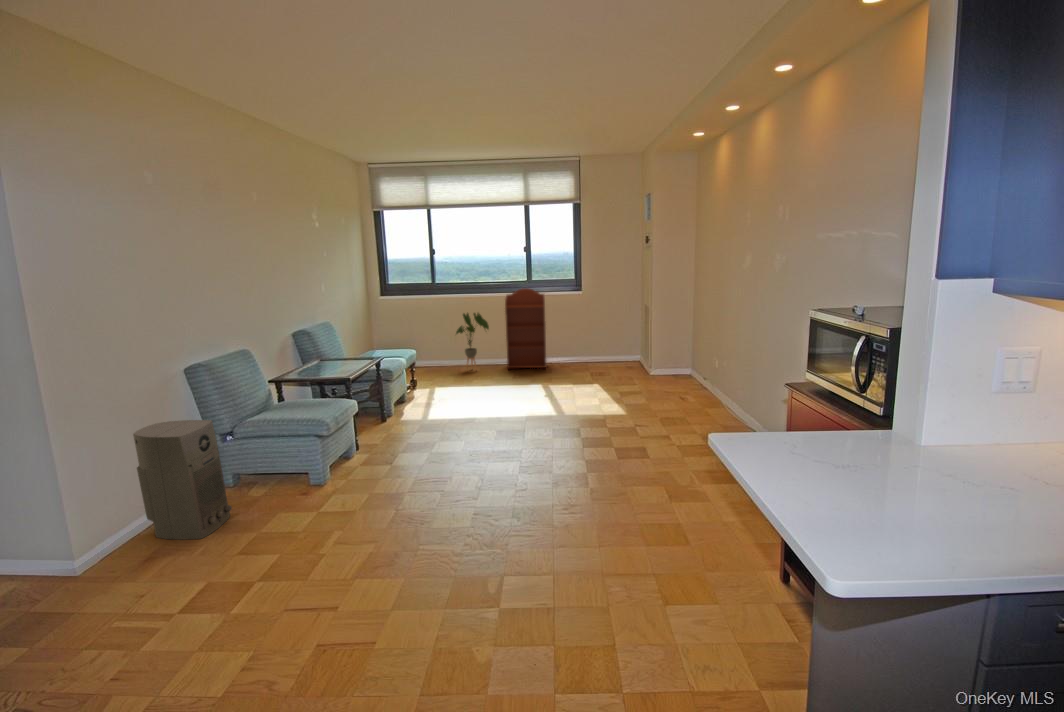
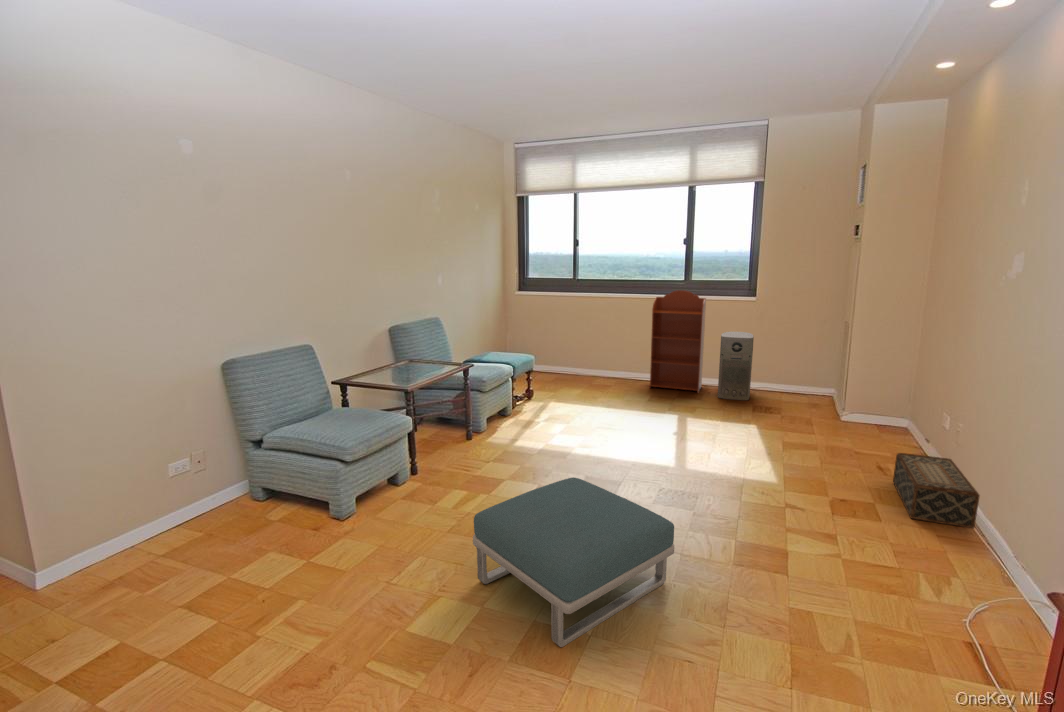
house plant: present [456,313,489,369] -> none [589,316,630,386]
woven basket: none [692,384,740,421] -> present [893,453,980,528]
air purifier: present [133,420,232,539] -> present [718,332,754,400]
footstool: none [456,420,589,513] -> present [473,477,674,647]

